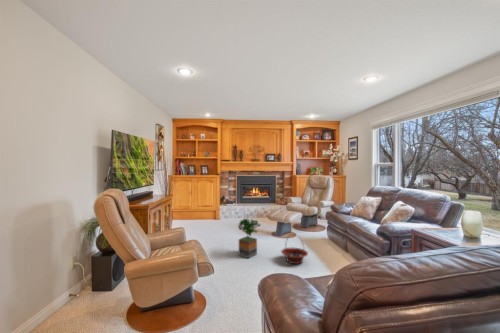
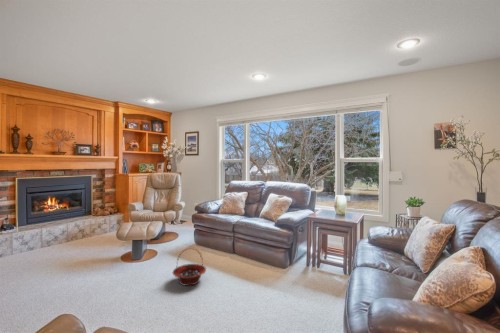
potted tree: present [239,219,260,258] -> none [103,243,143,306]

